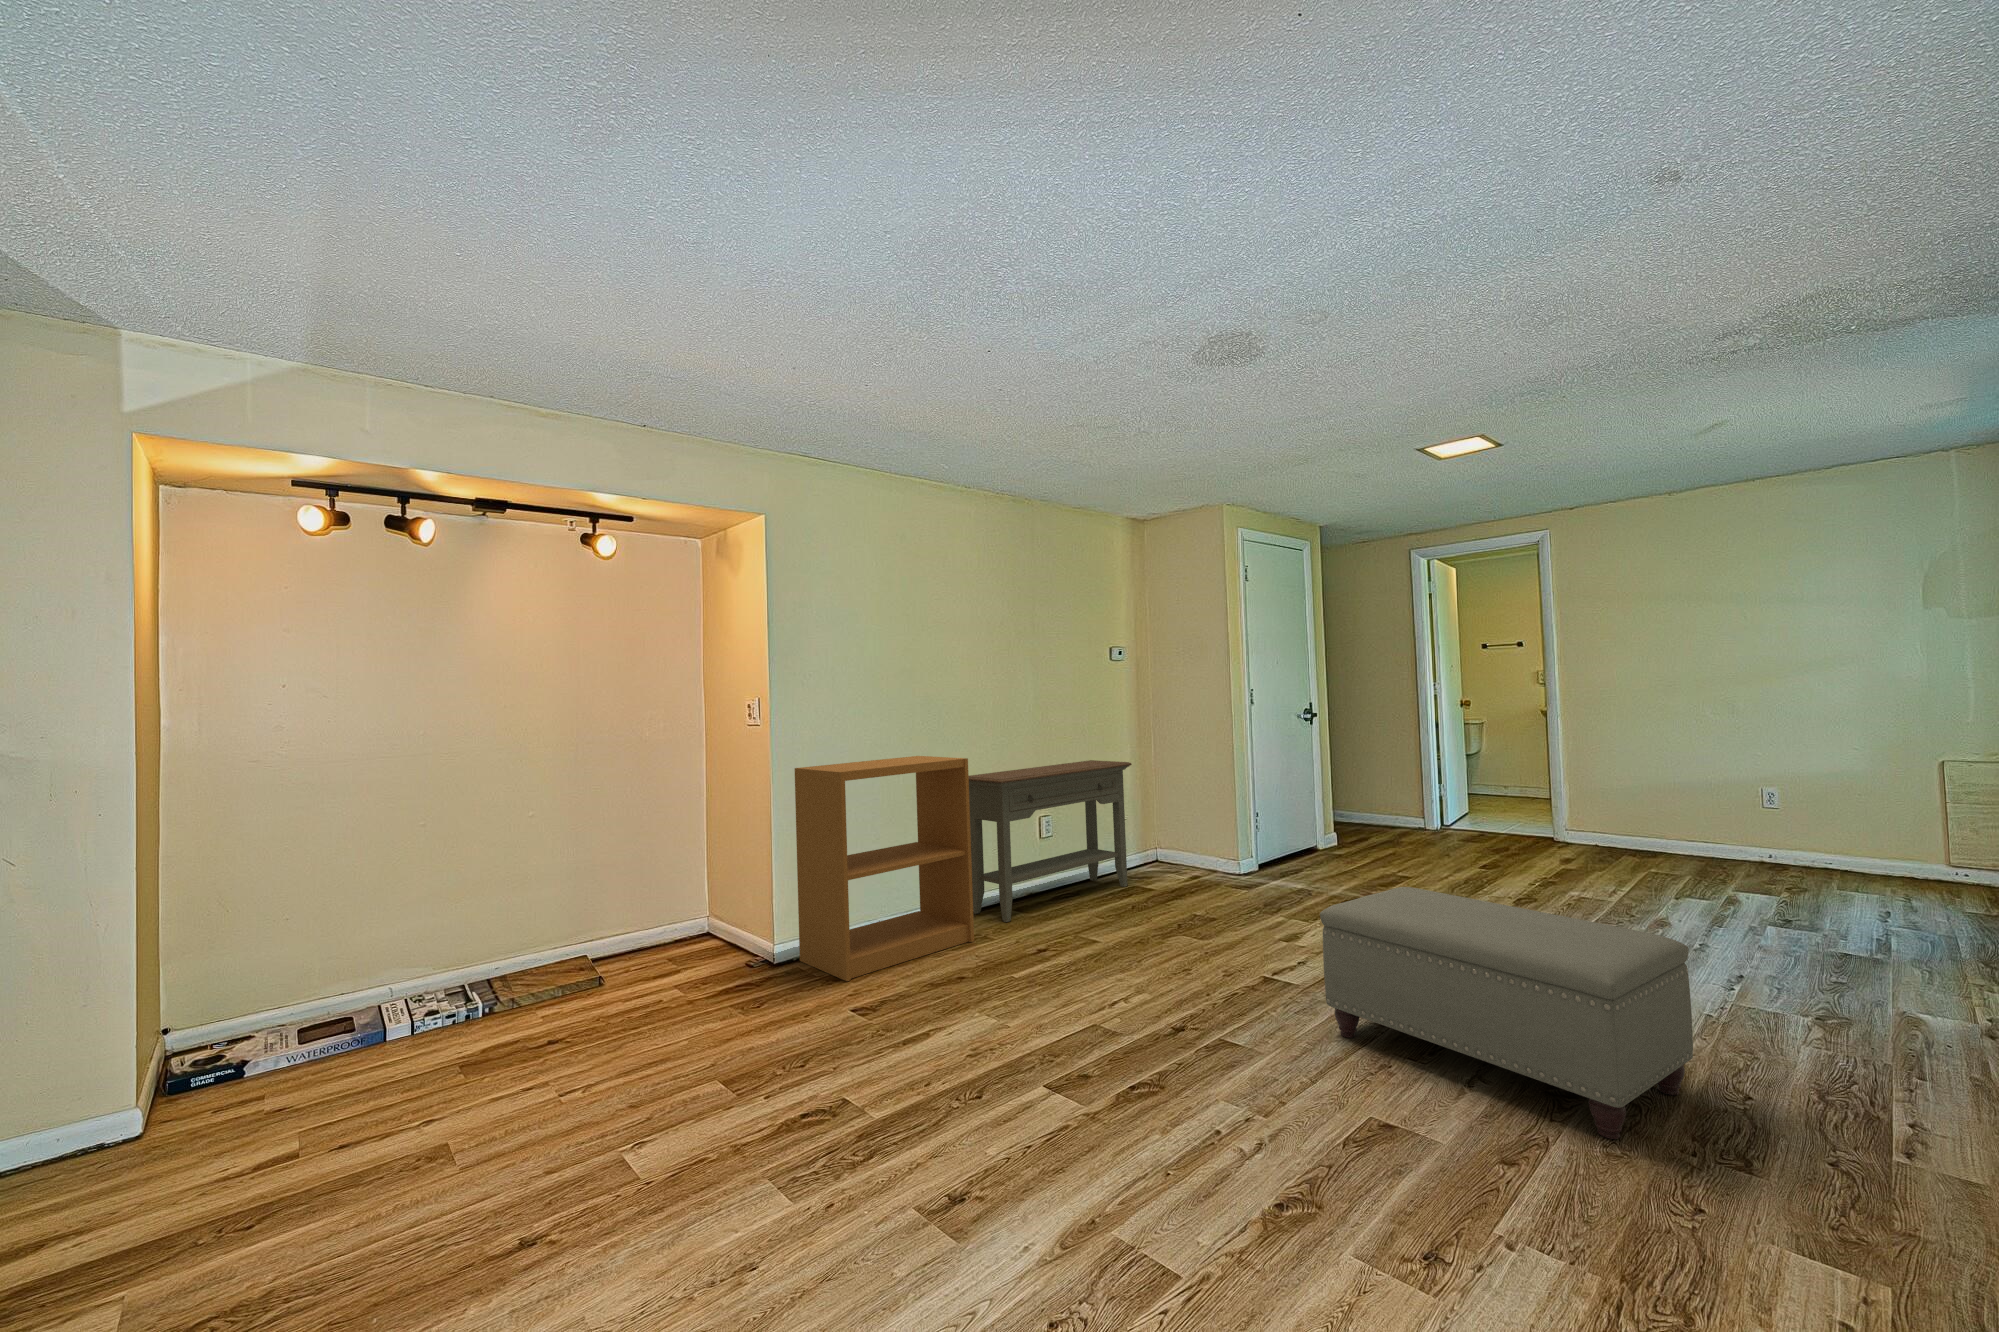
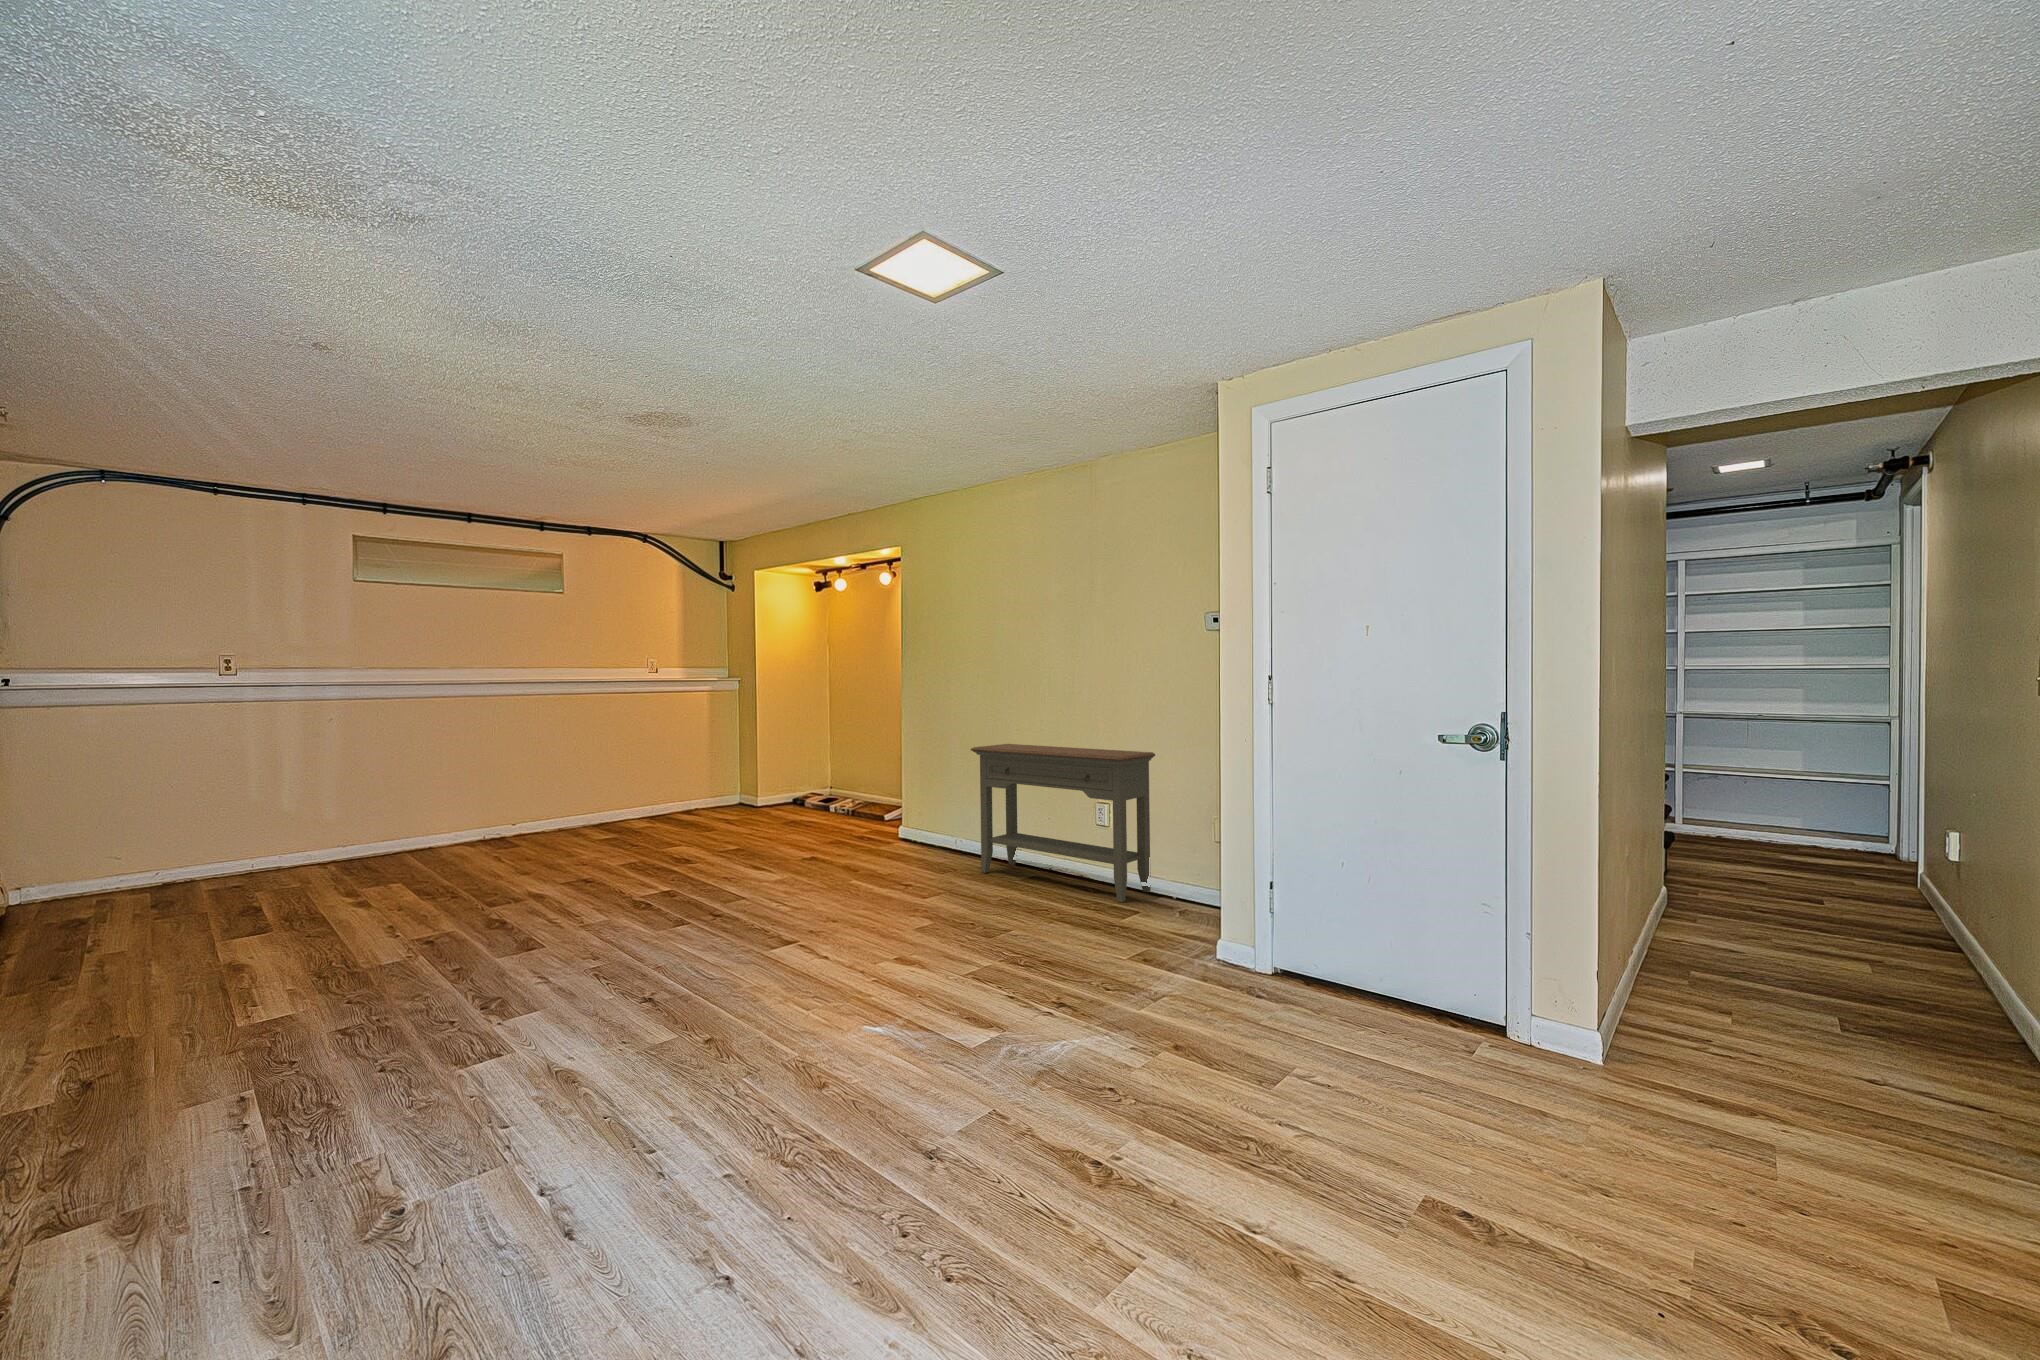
bookshelf: present [795,756,974,981] -> none [857,719,977,868]
ottoman: present [1320,887,1693,1139] -> none [416,852,699,1042]

